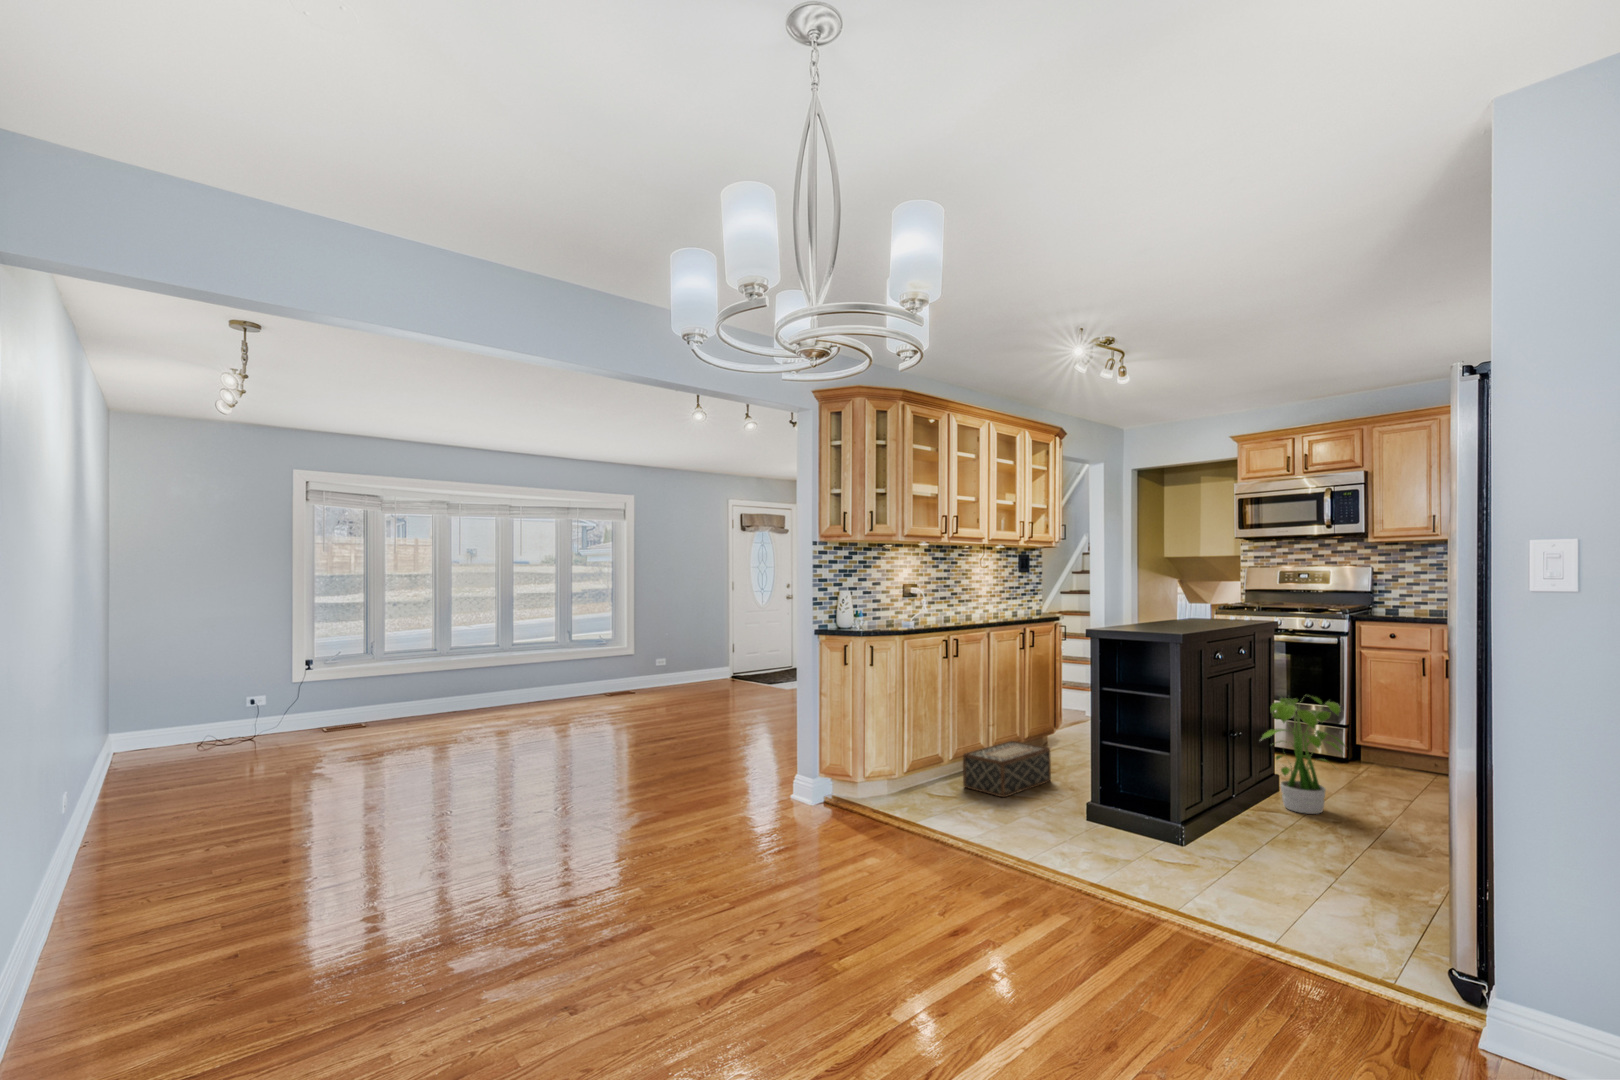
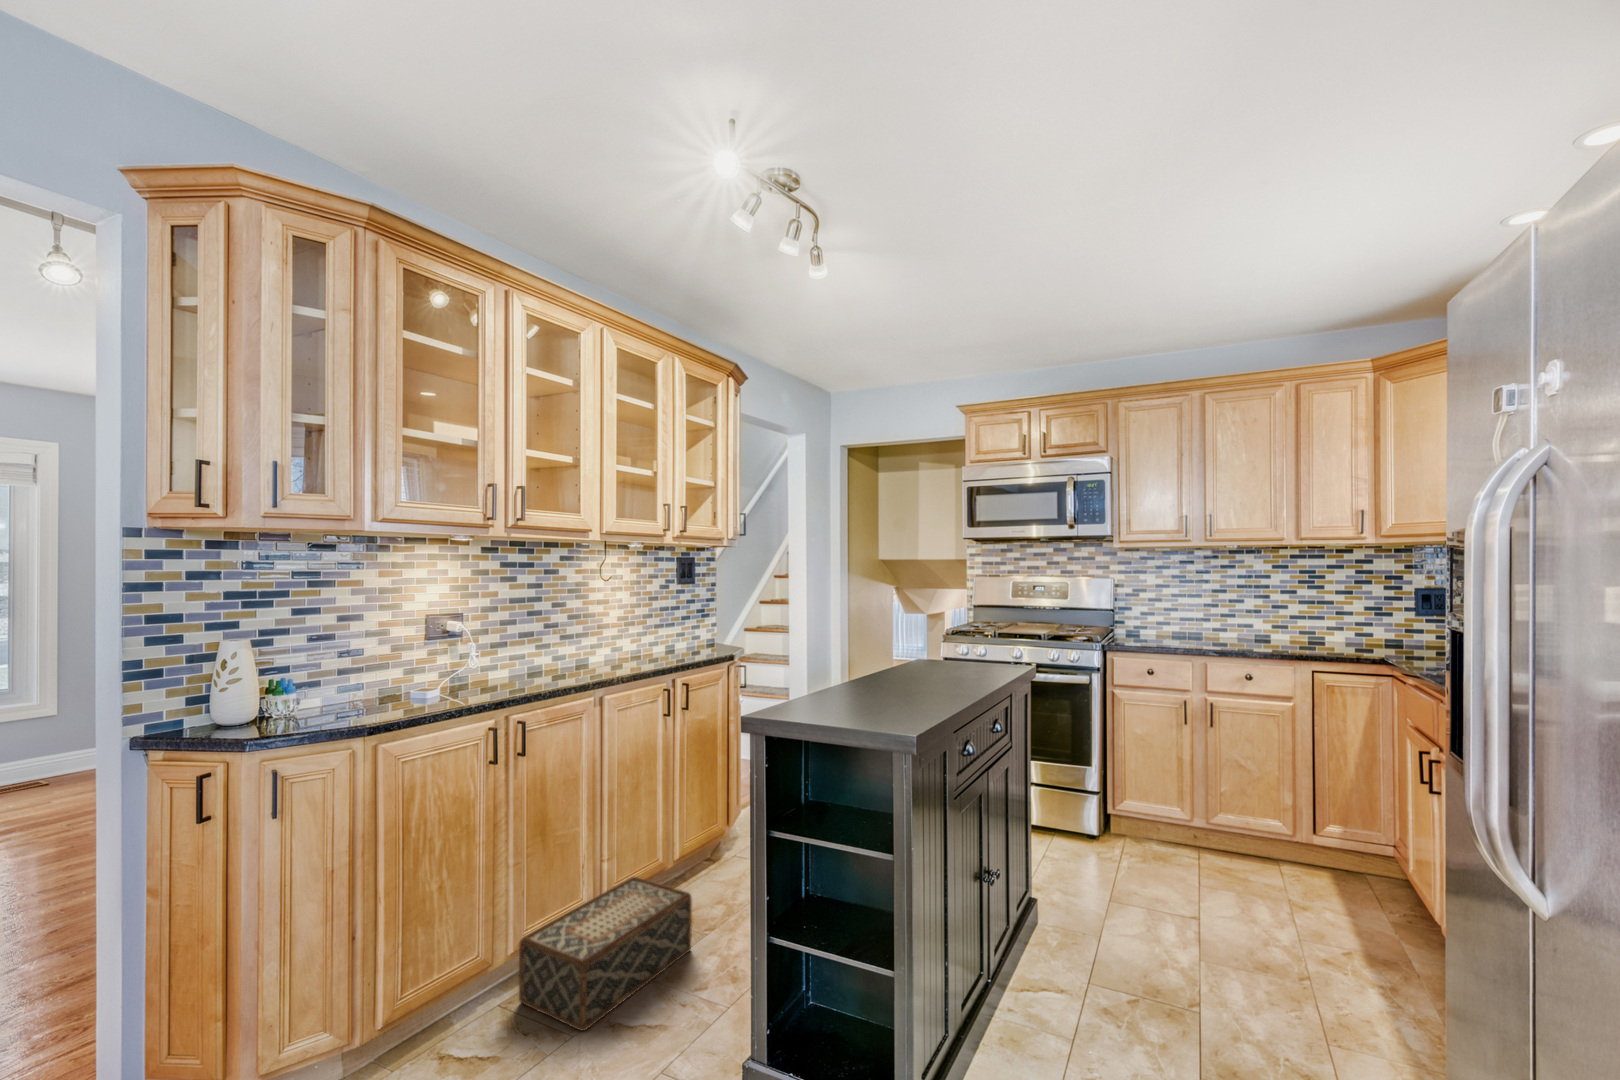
potted plant: present [1261,695,1345,814] -> none [1013,788,1139,993]

